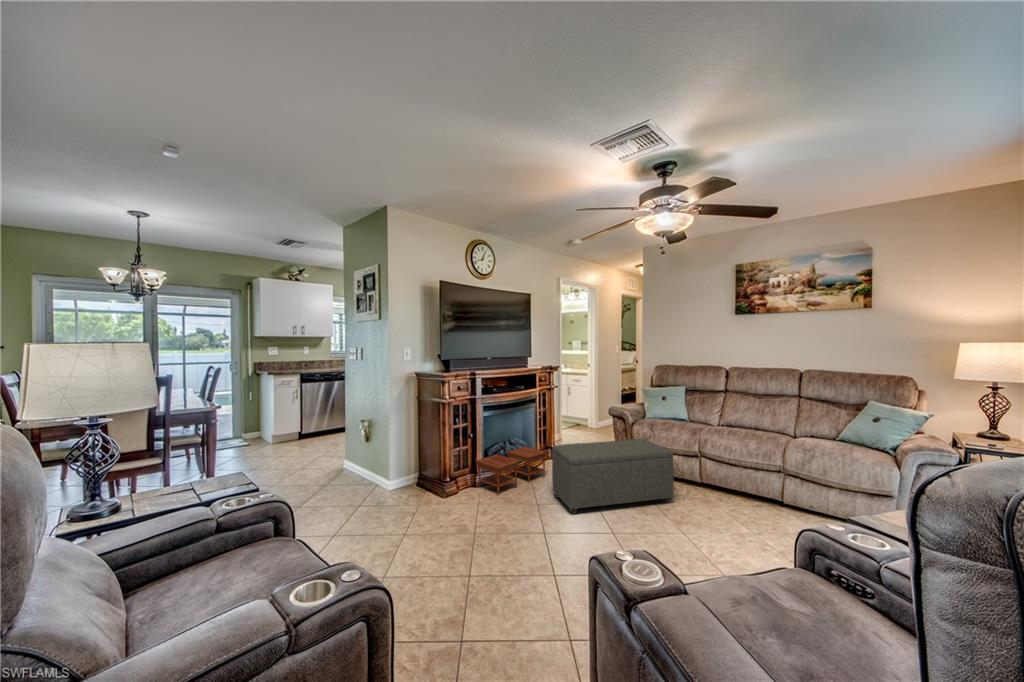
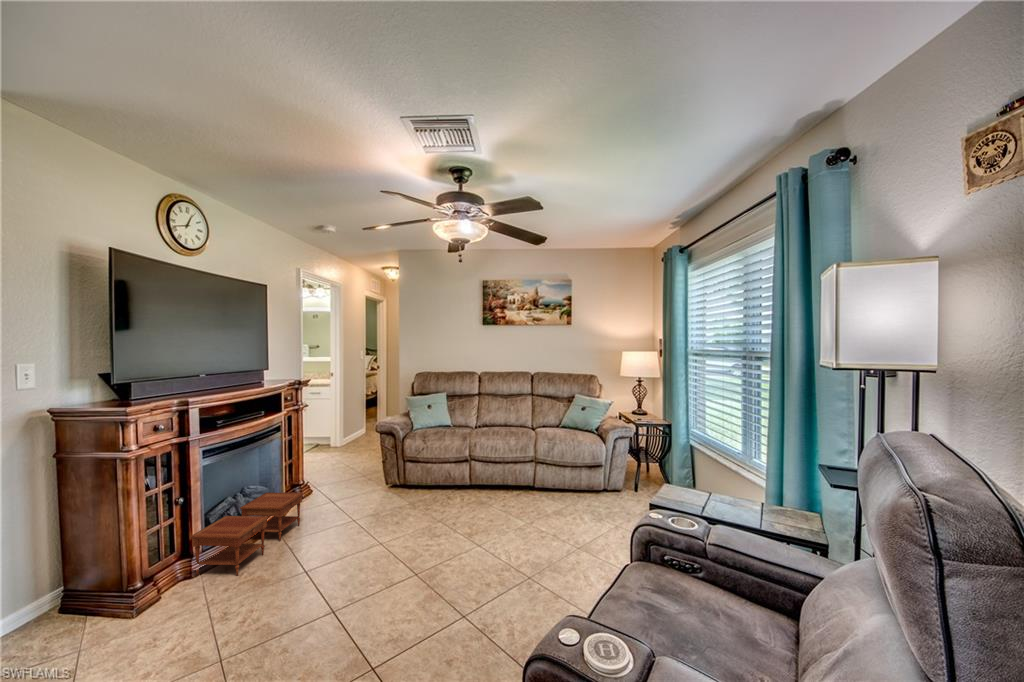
ottoman: present [552,439,674,514] -> none [322,454,456,564]

